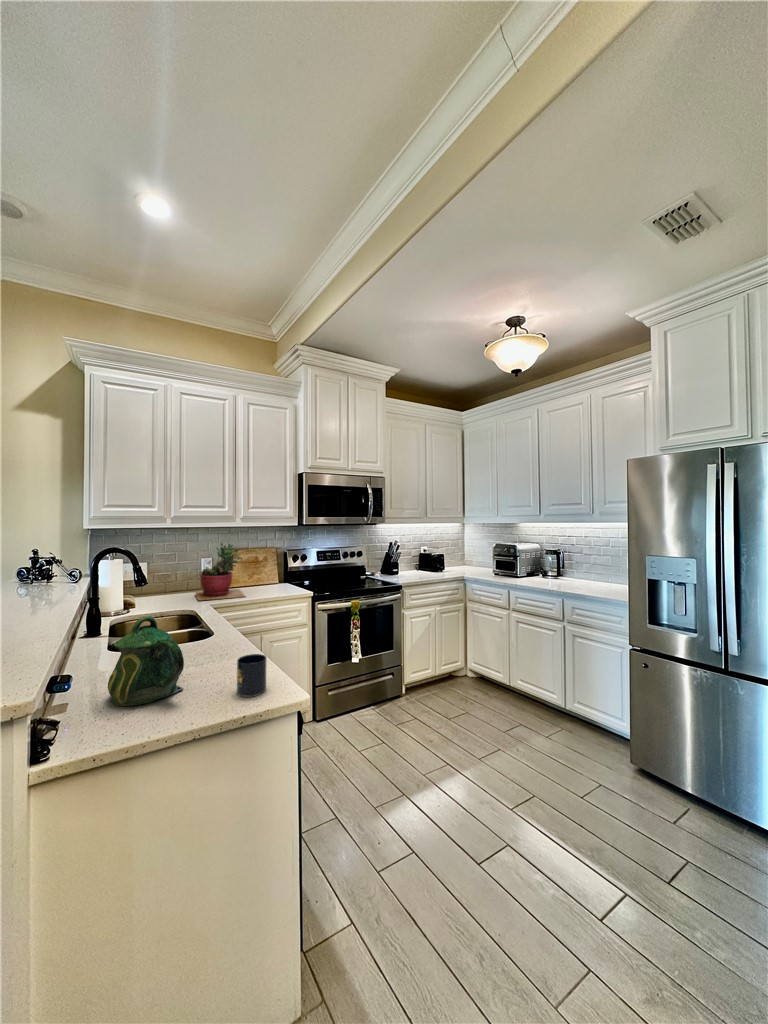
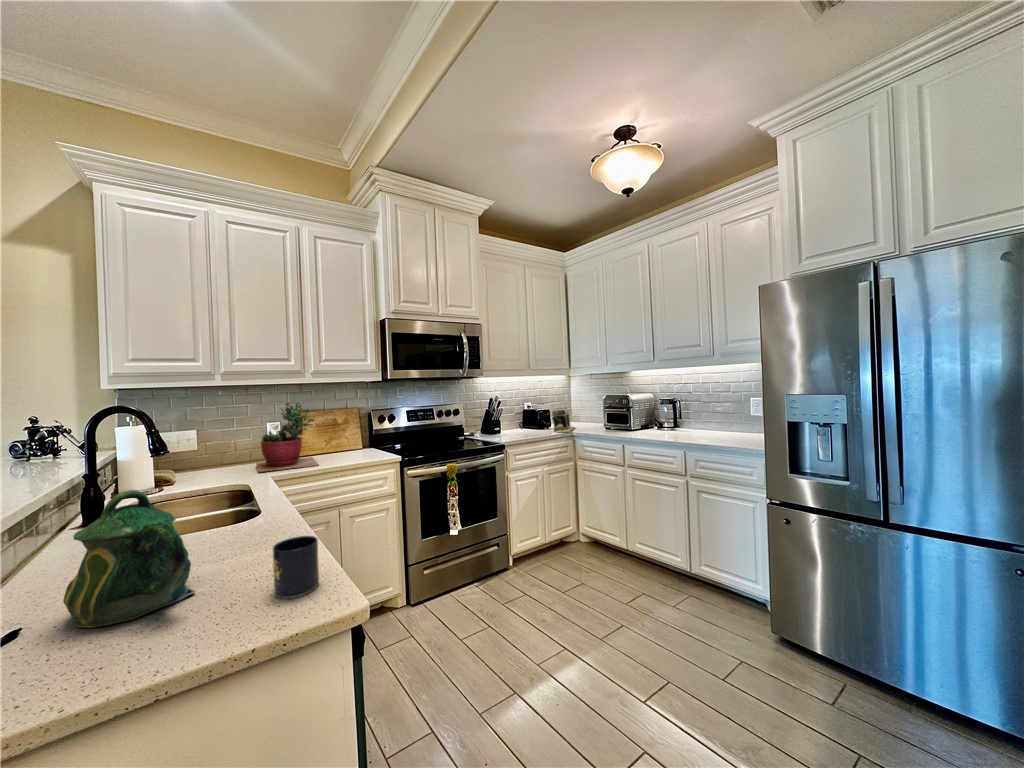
coffee maker: none [445,553,467,576] -> present [552,408,575,432]

